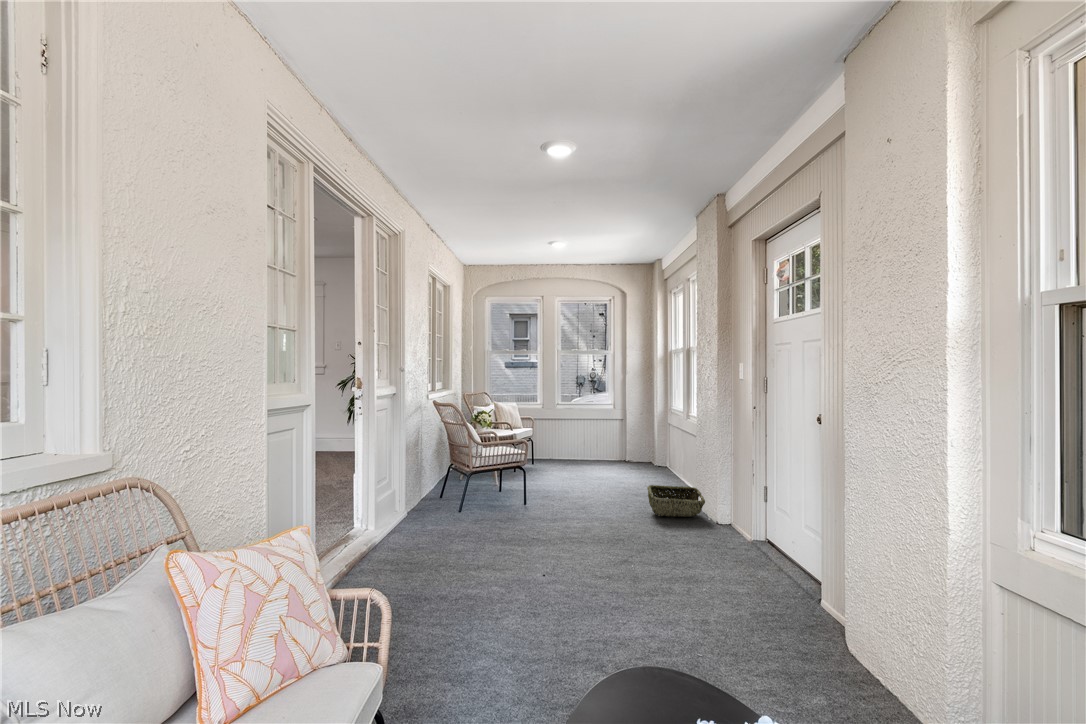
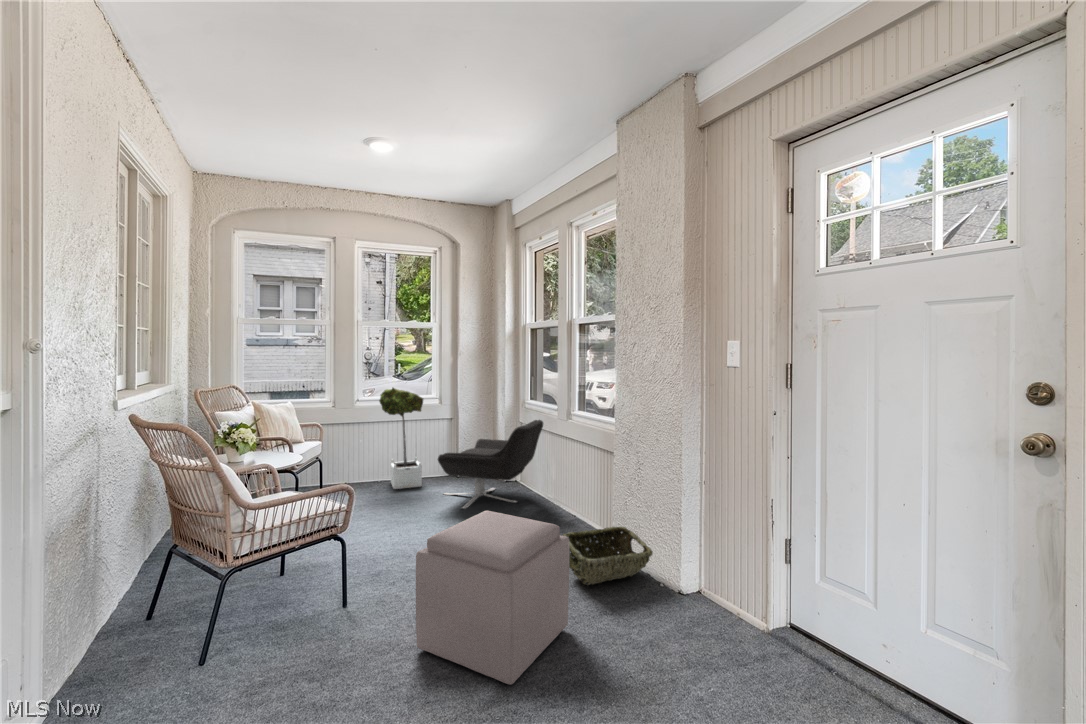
potted tree: none [567,395,597,465] -> present [379,388,423,489]
lounge chair: none [597,420,676,479] -> present [438,420,543,508]
ottoman: none [548,459,630,537] -> present [416,510,569,685]

